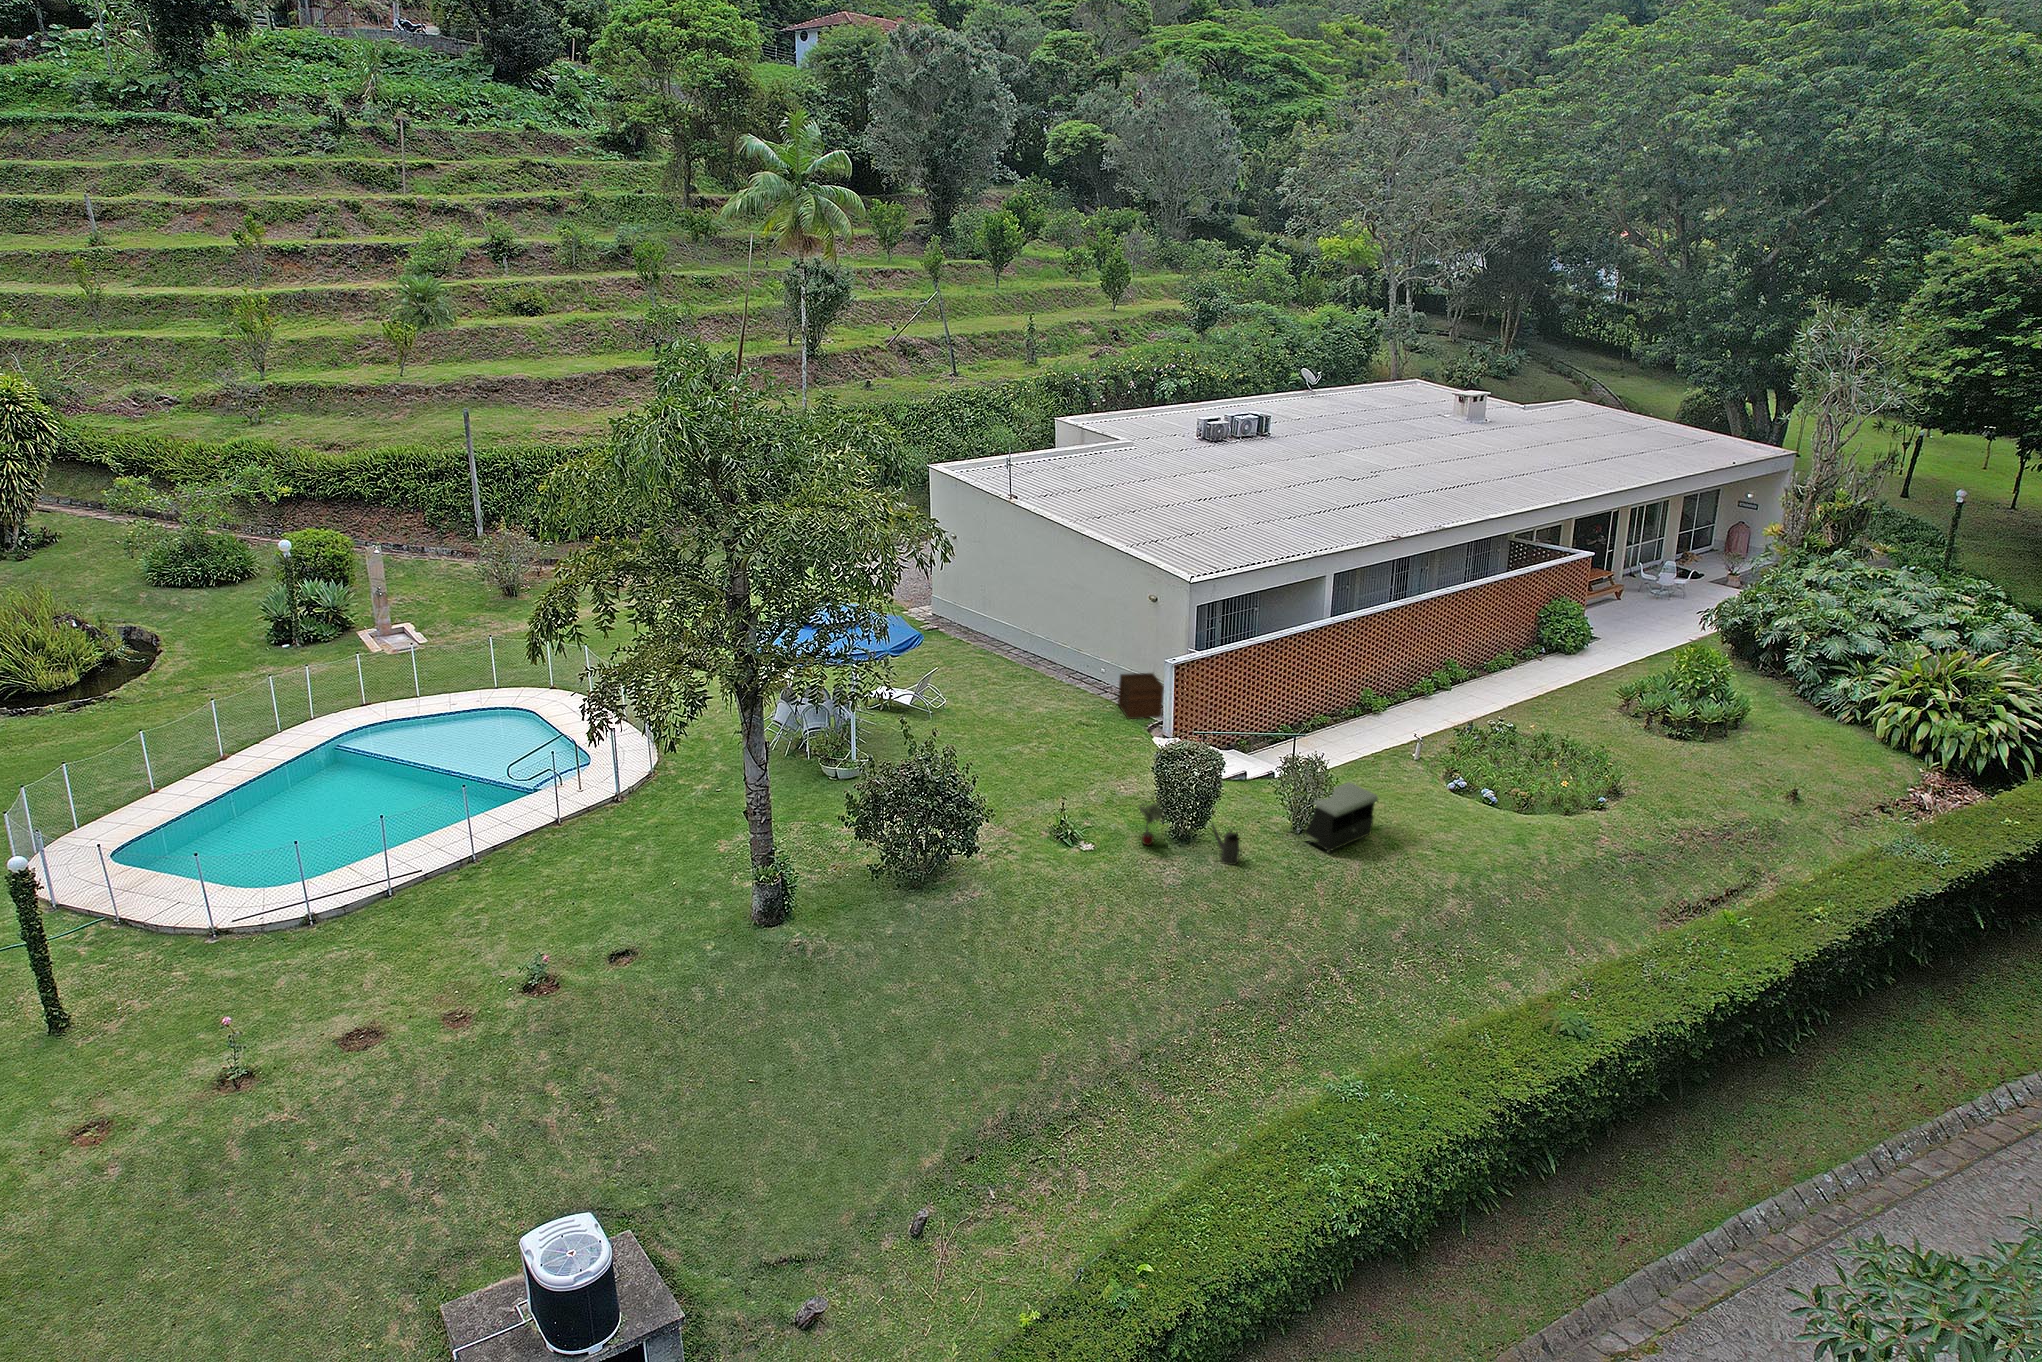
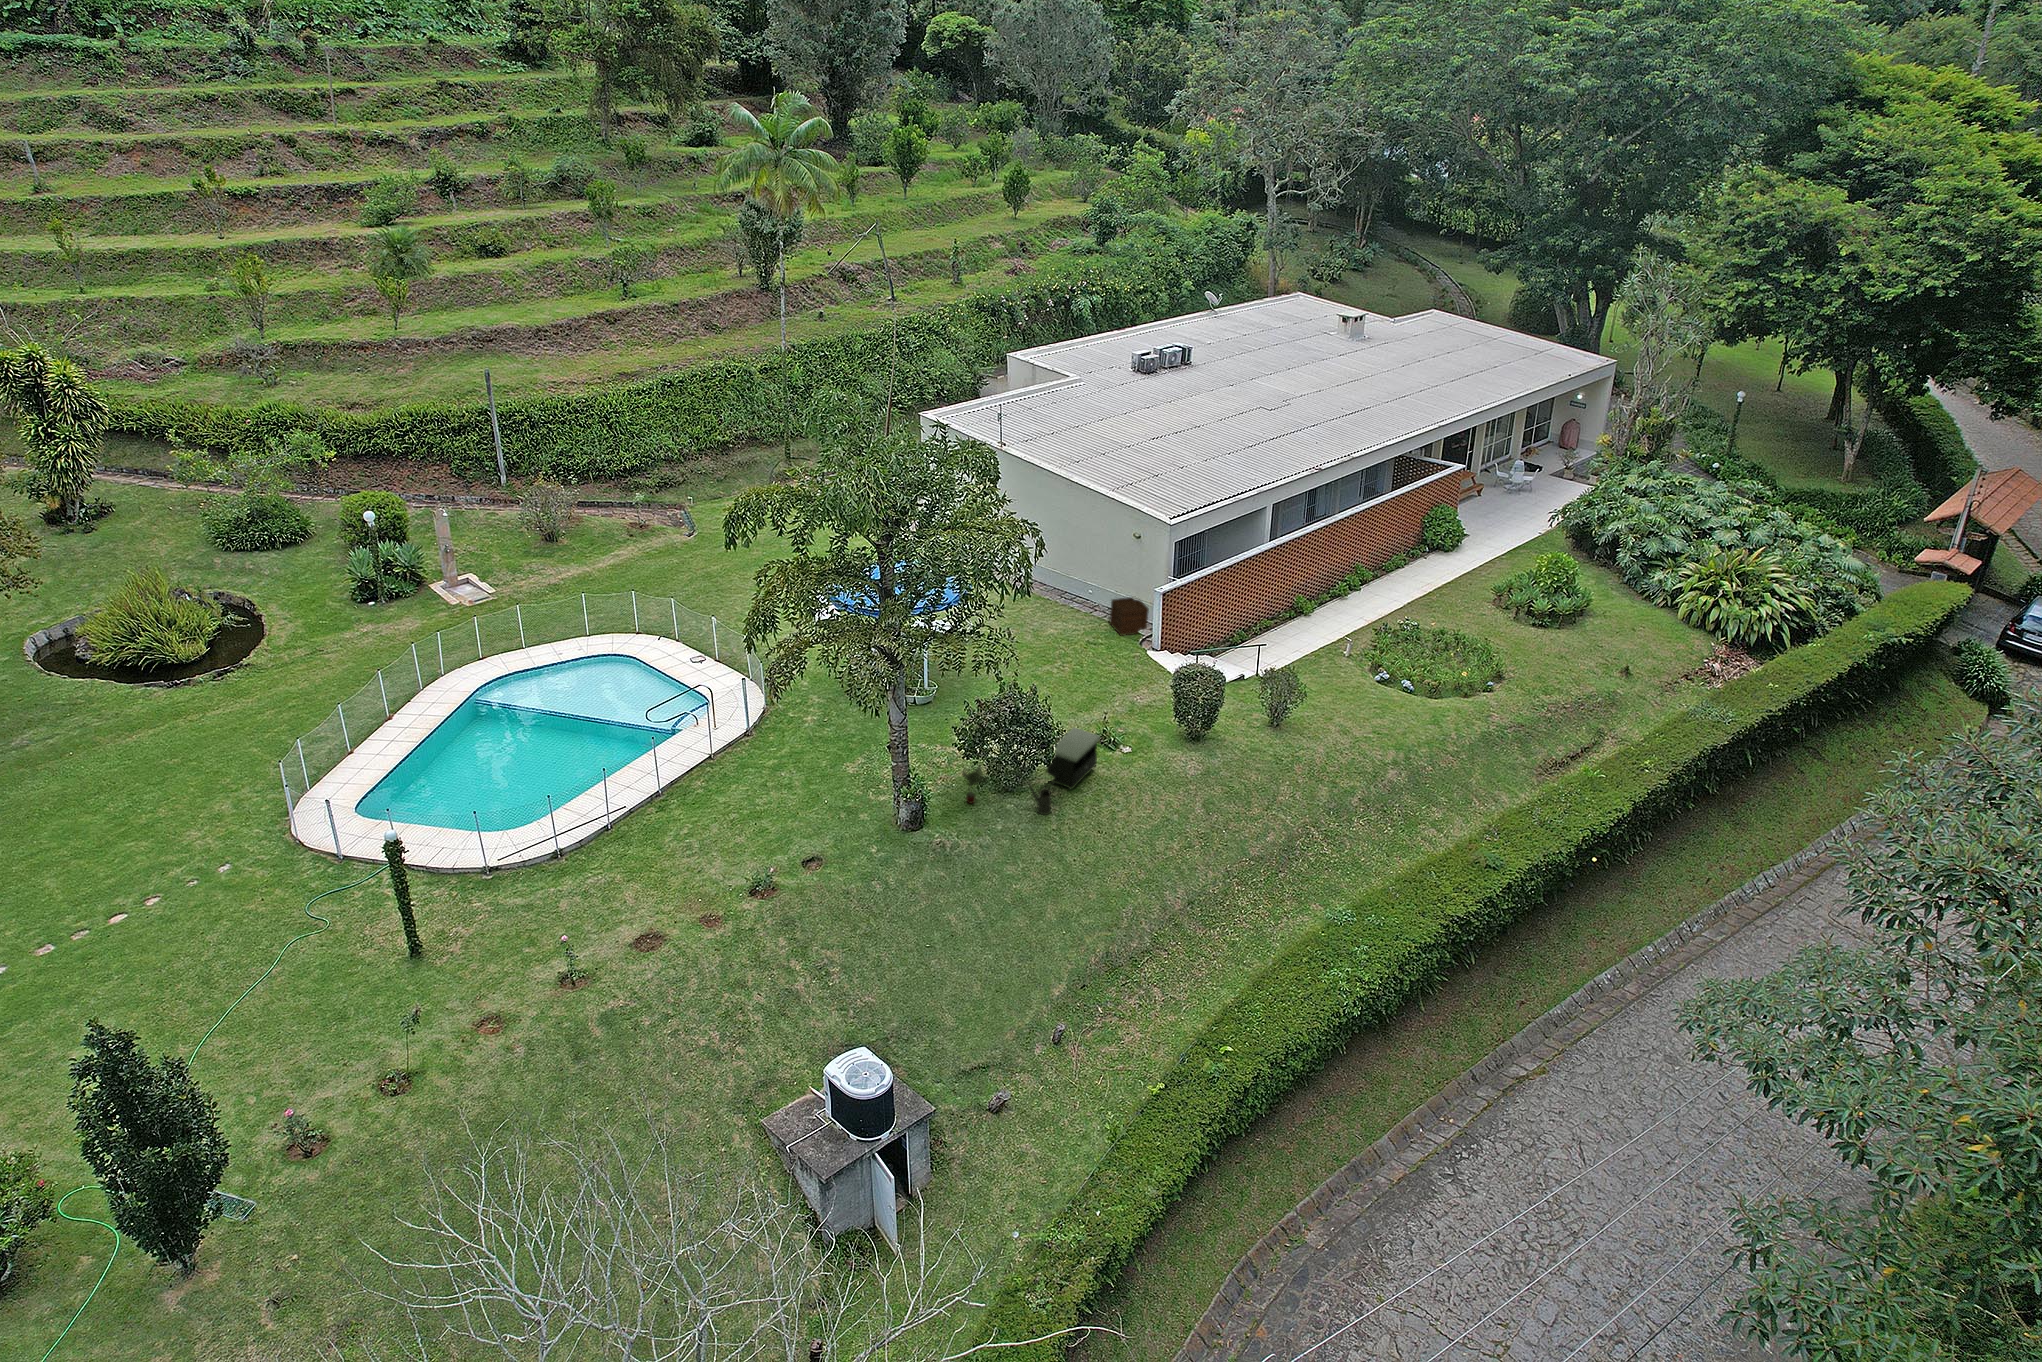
storage bench: present [1305,782,1378,852] -> present [1047,728,1100,789]
potted tree: present [1139,794,1167,845] -> present [962,763,988,804]
watering can: present [1211,823,1241,865] -> present [1028,782,1052,815]

